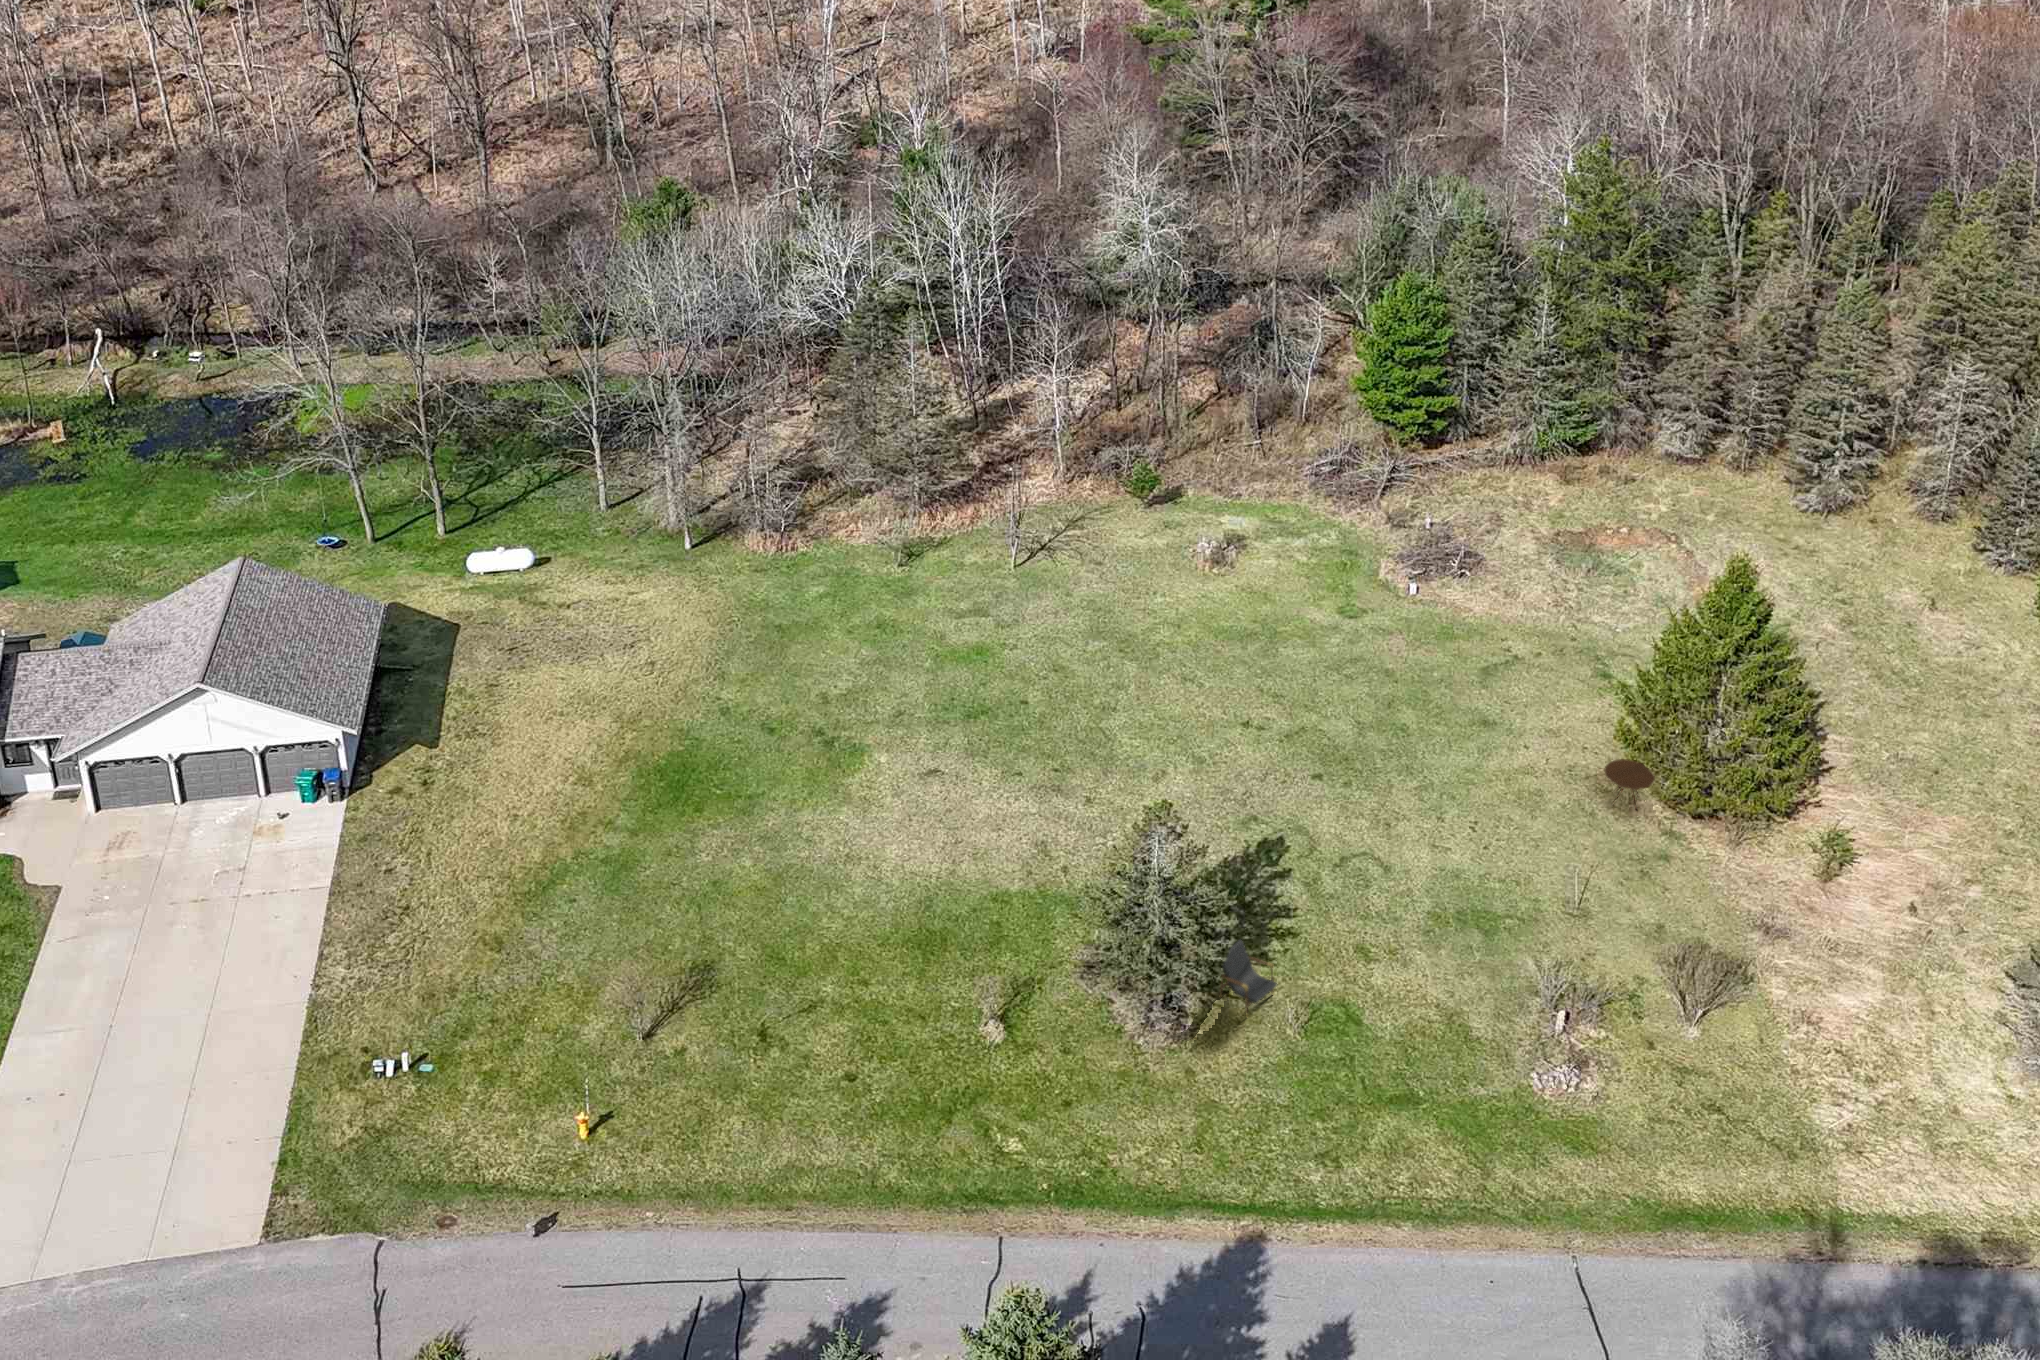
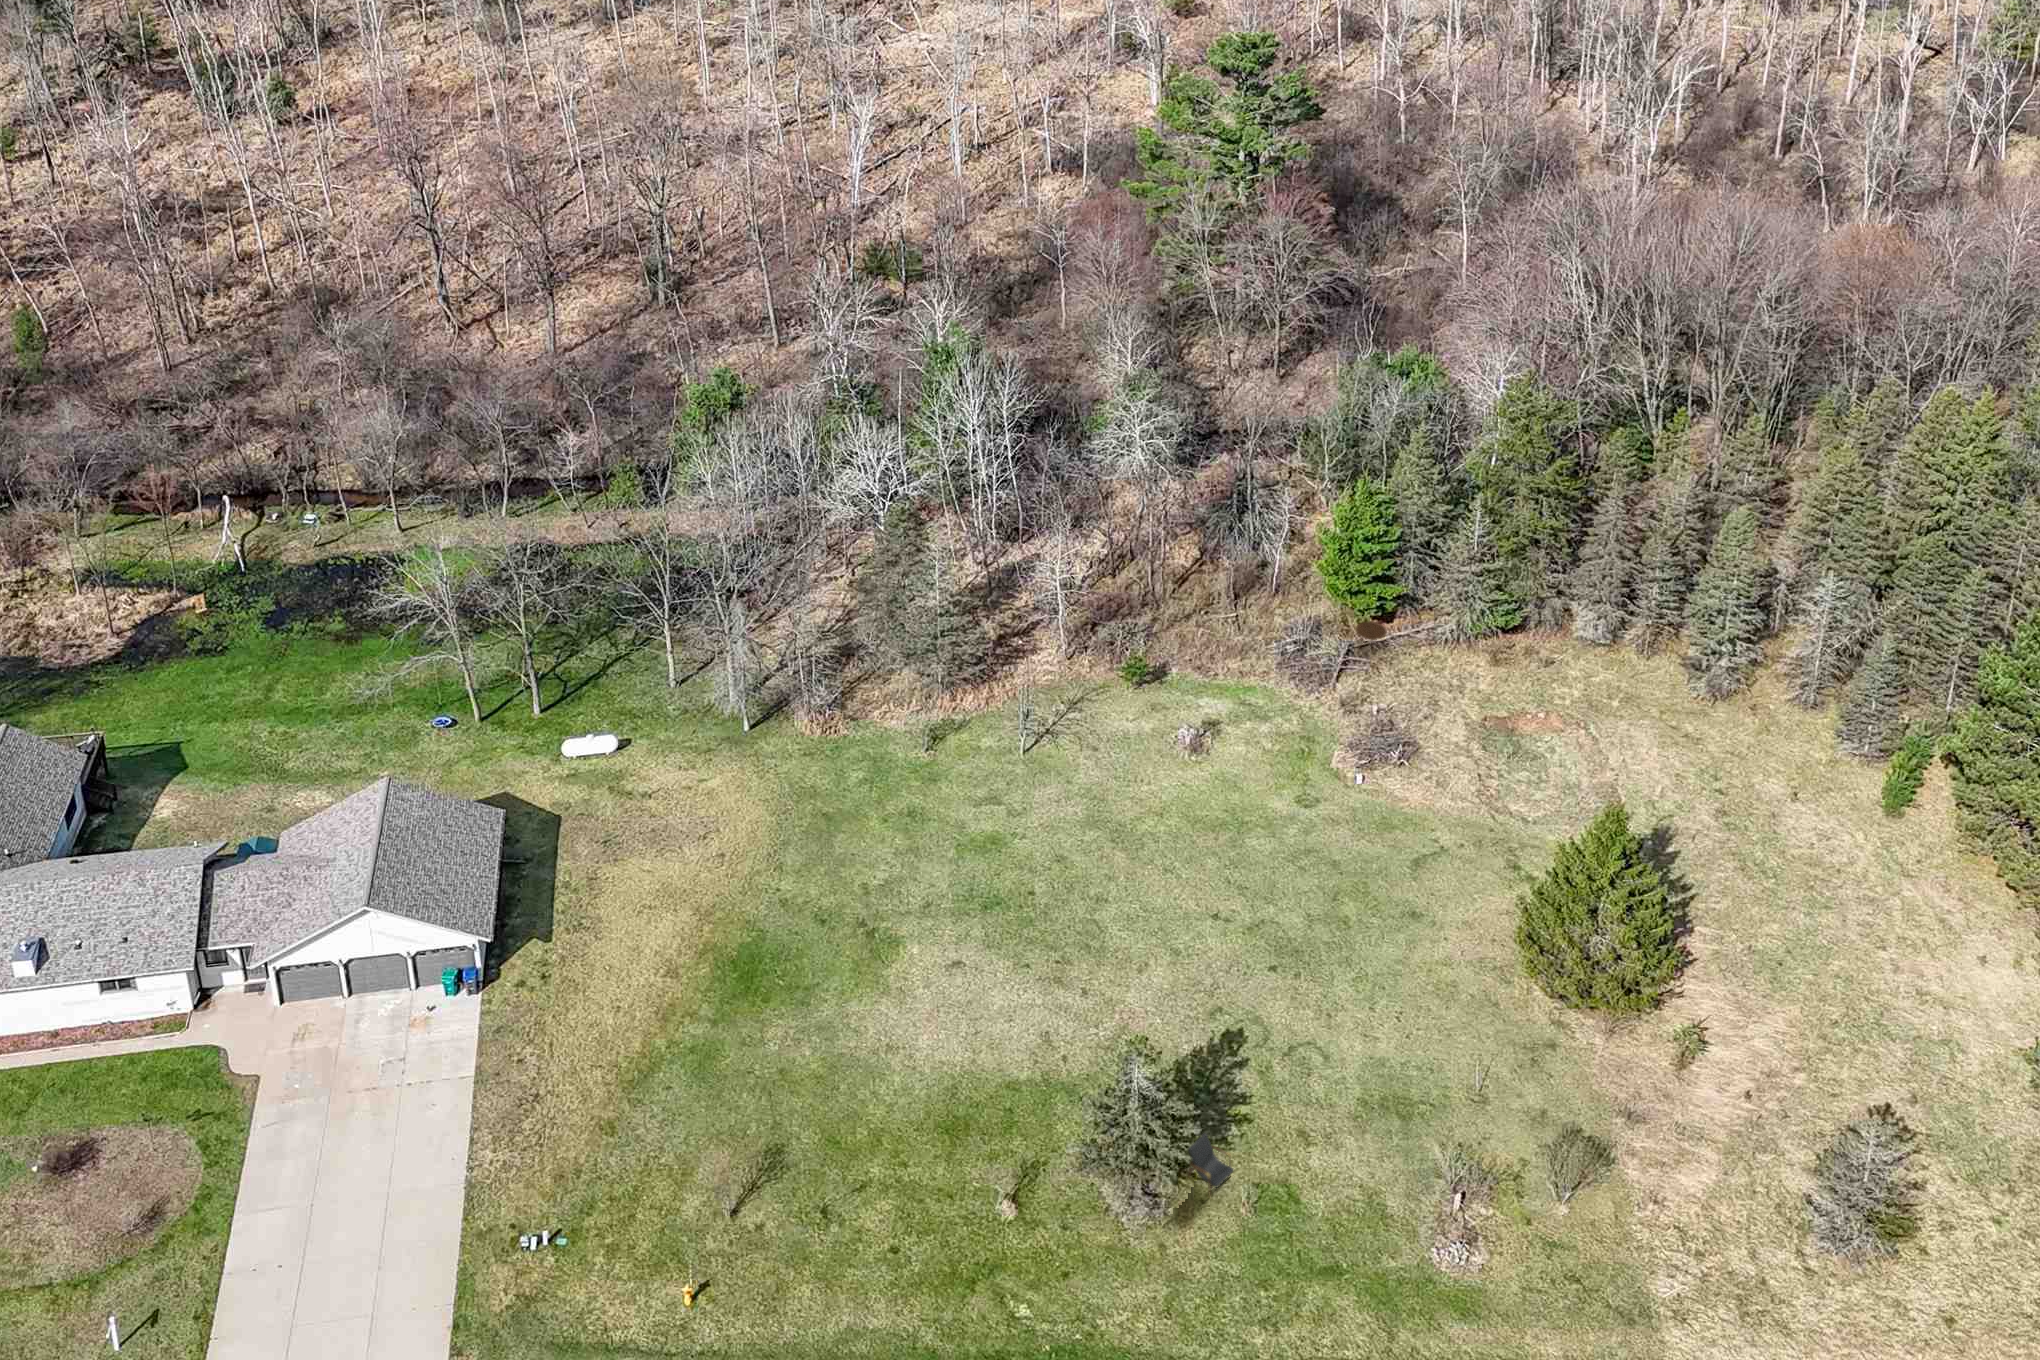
round table: present [1604,759,1655,803] -> present [1356,621,1387,642]

